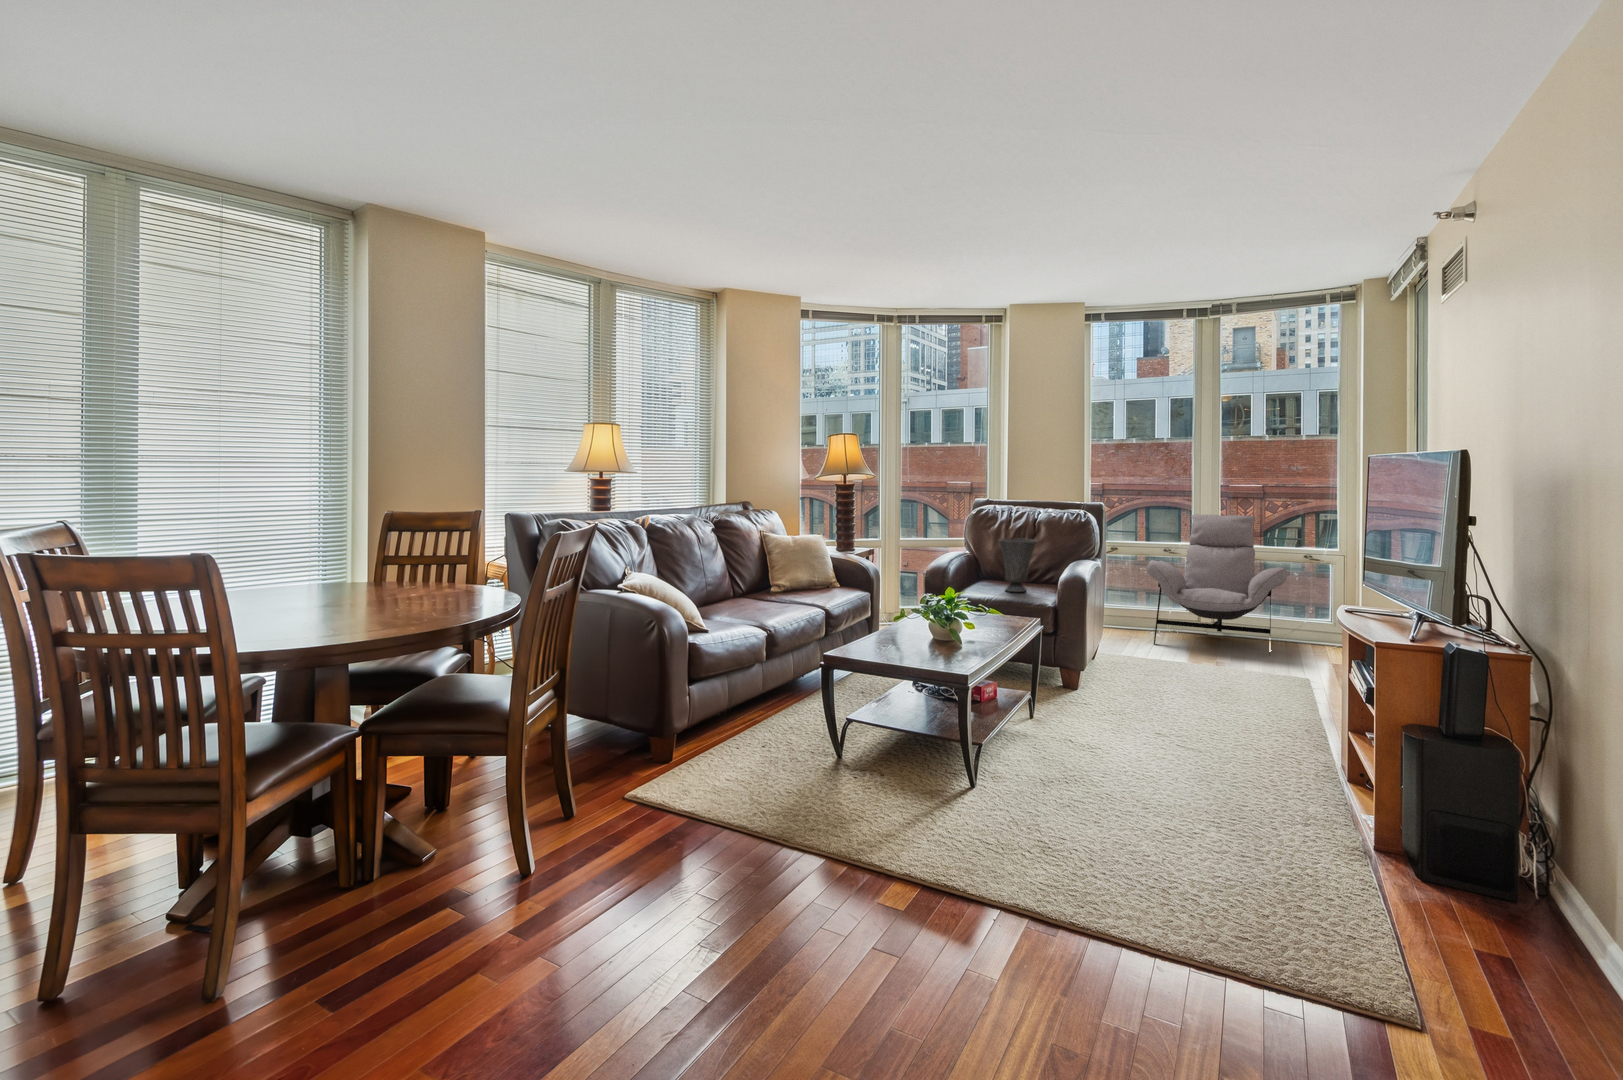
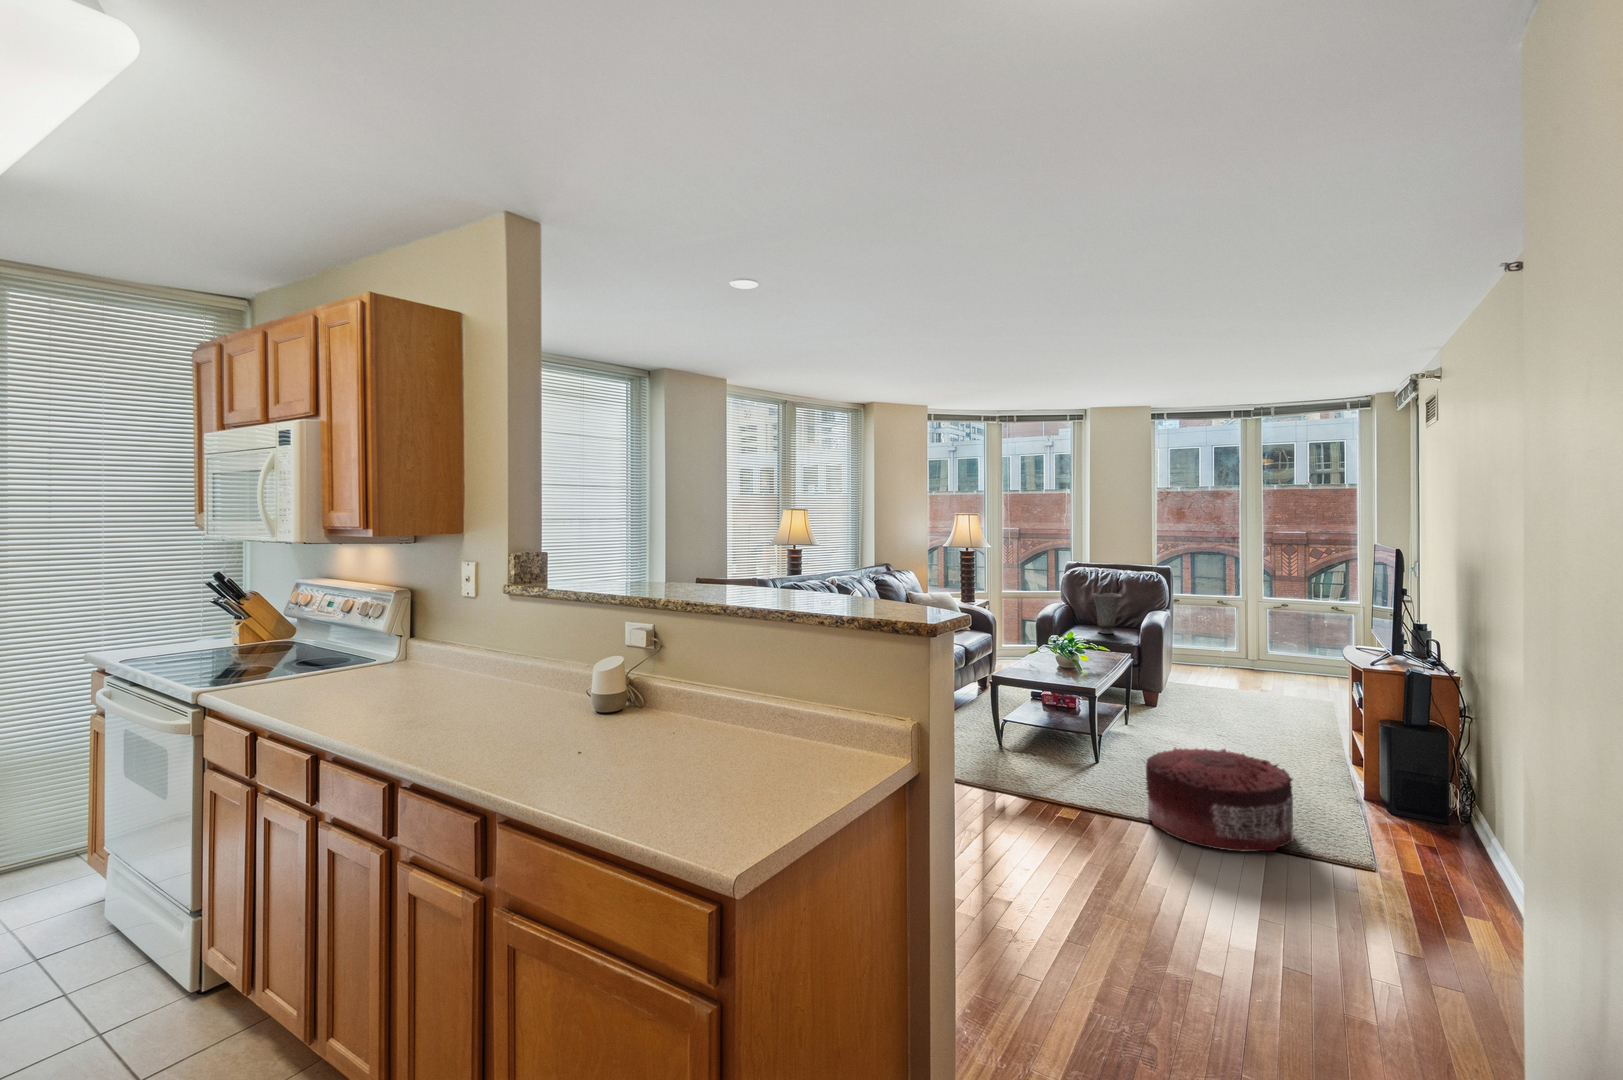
lounge chair: present [1147,515,1287,644] -> none [1206,573,1319,686]
pouf: none [1030,778,1277,984] -> present [1146,748,1294,851]

